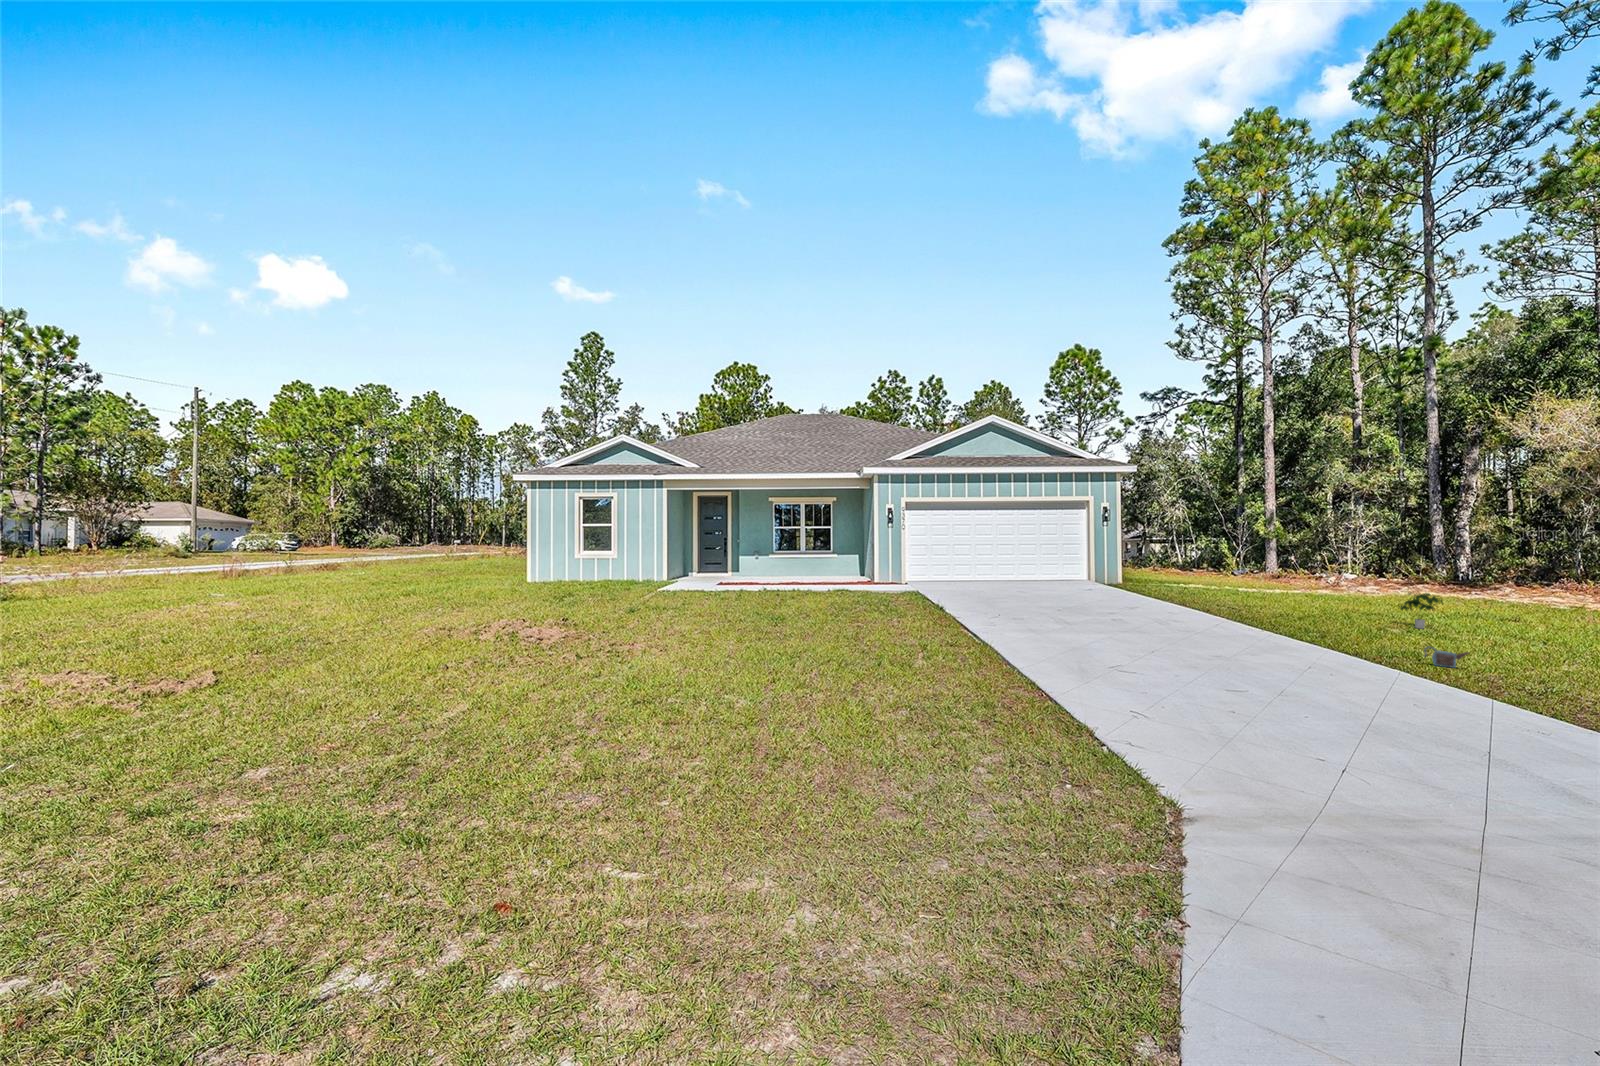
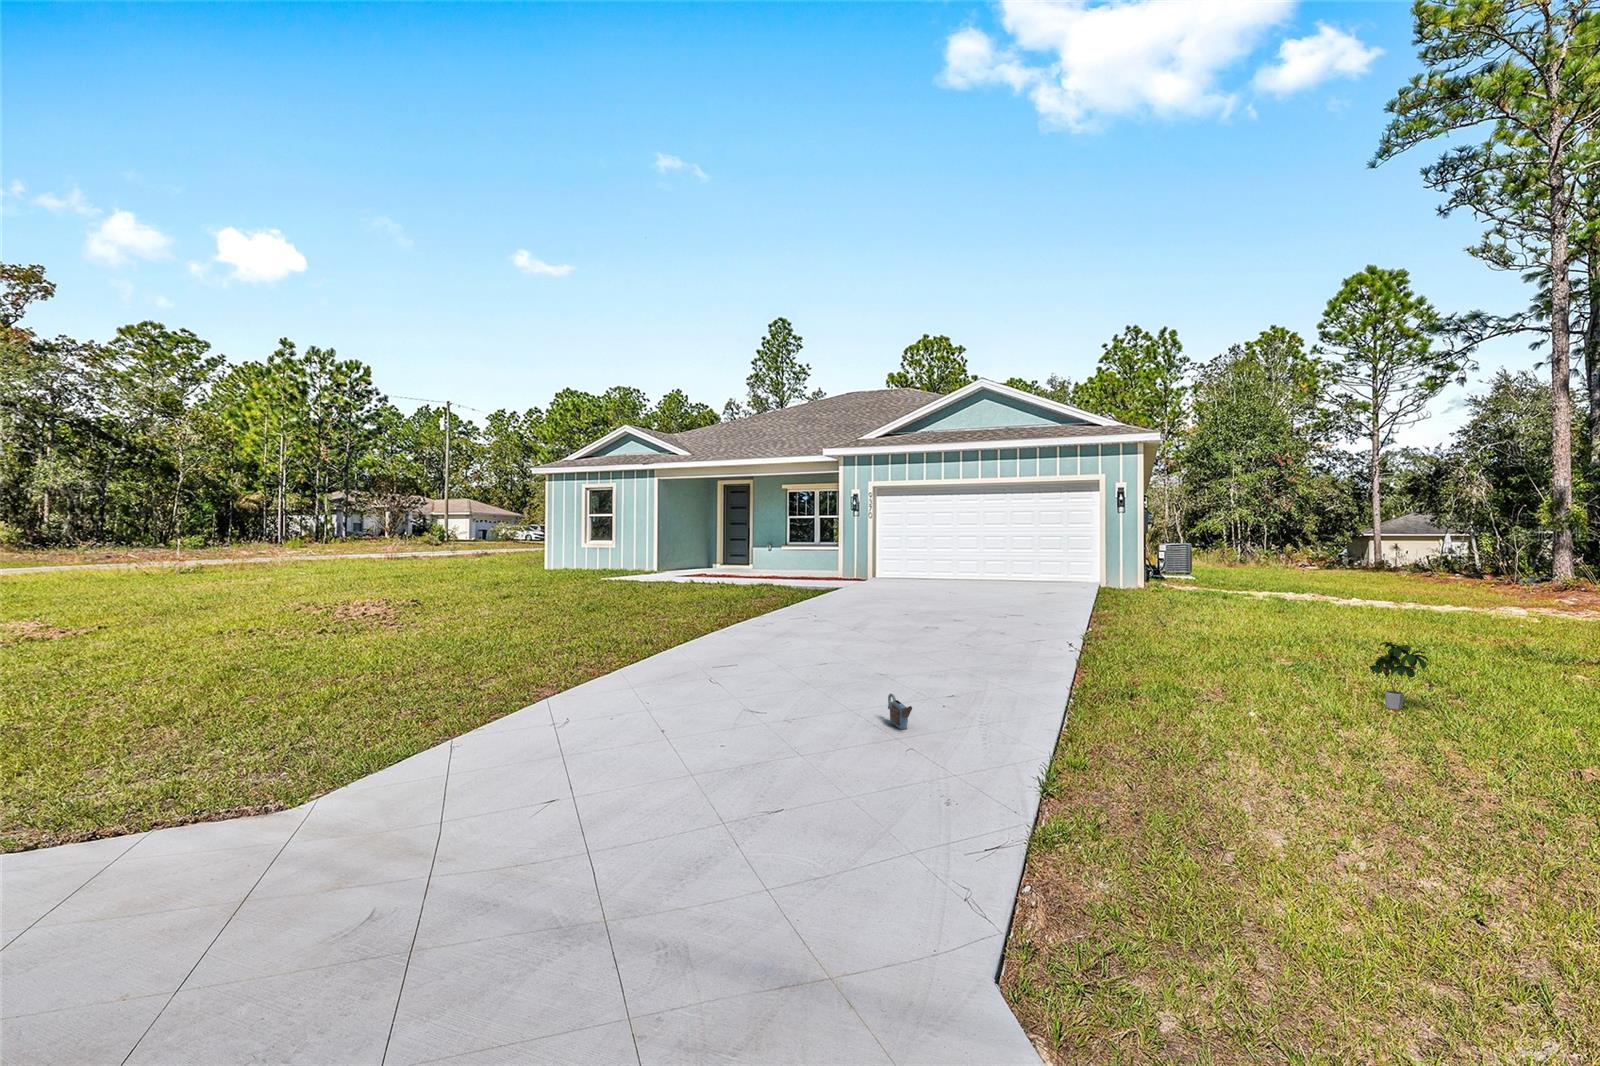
watering can: present [1424,647,1469,668] -> present [888,694,912,729]

